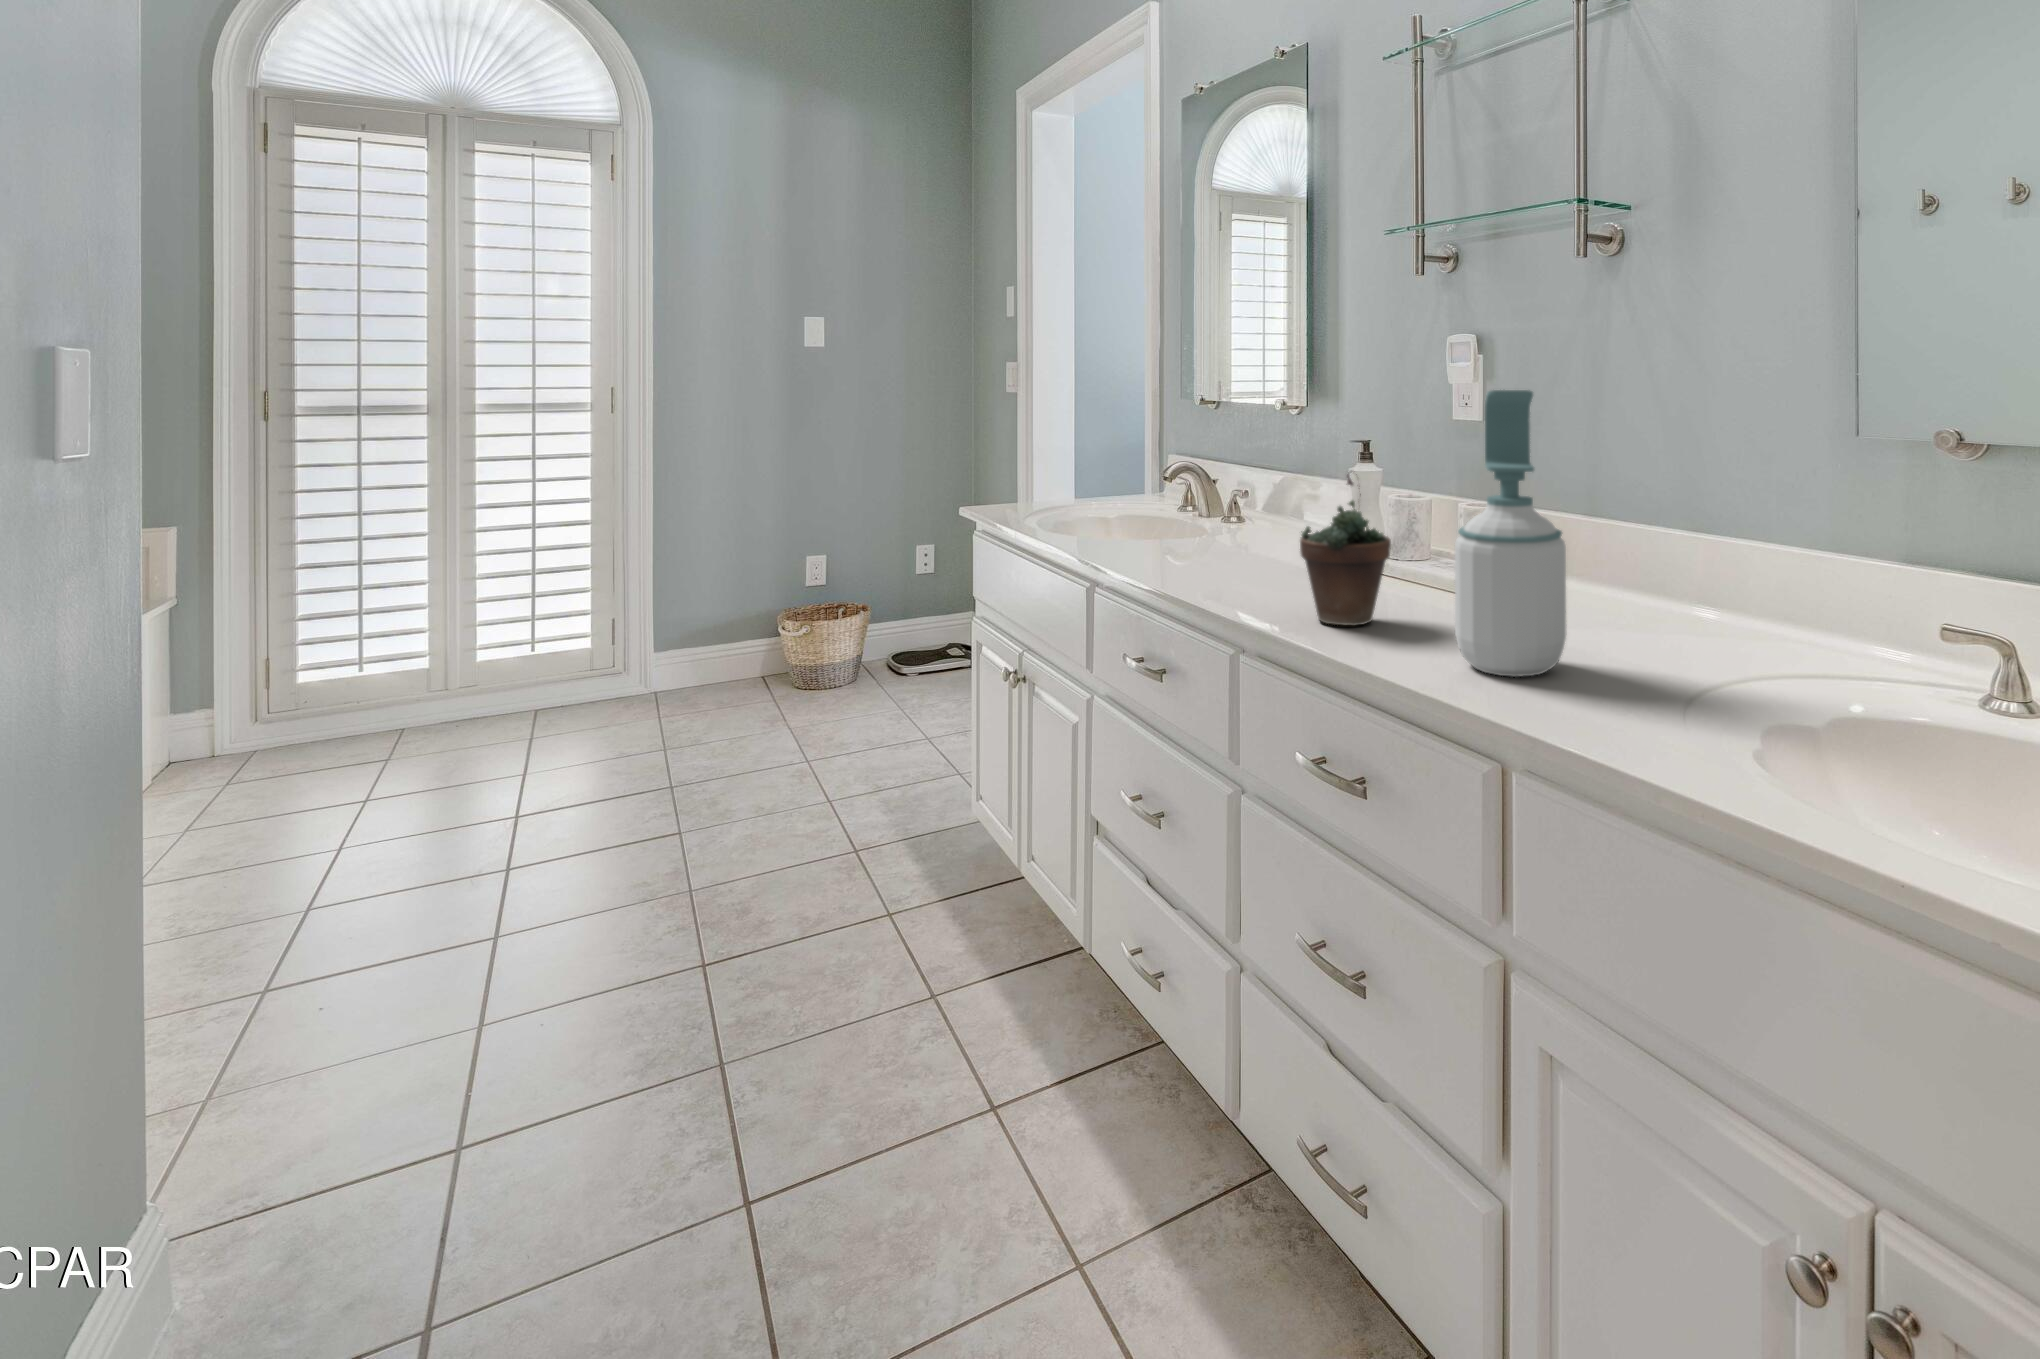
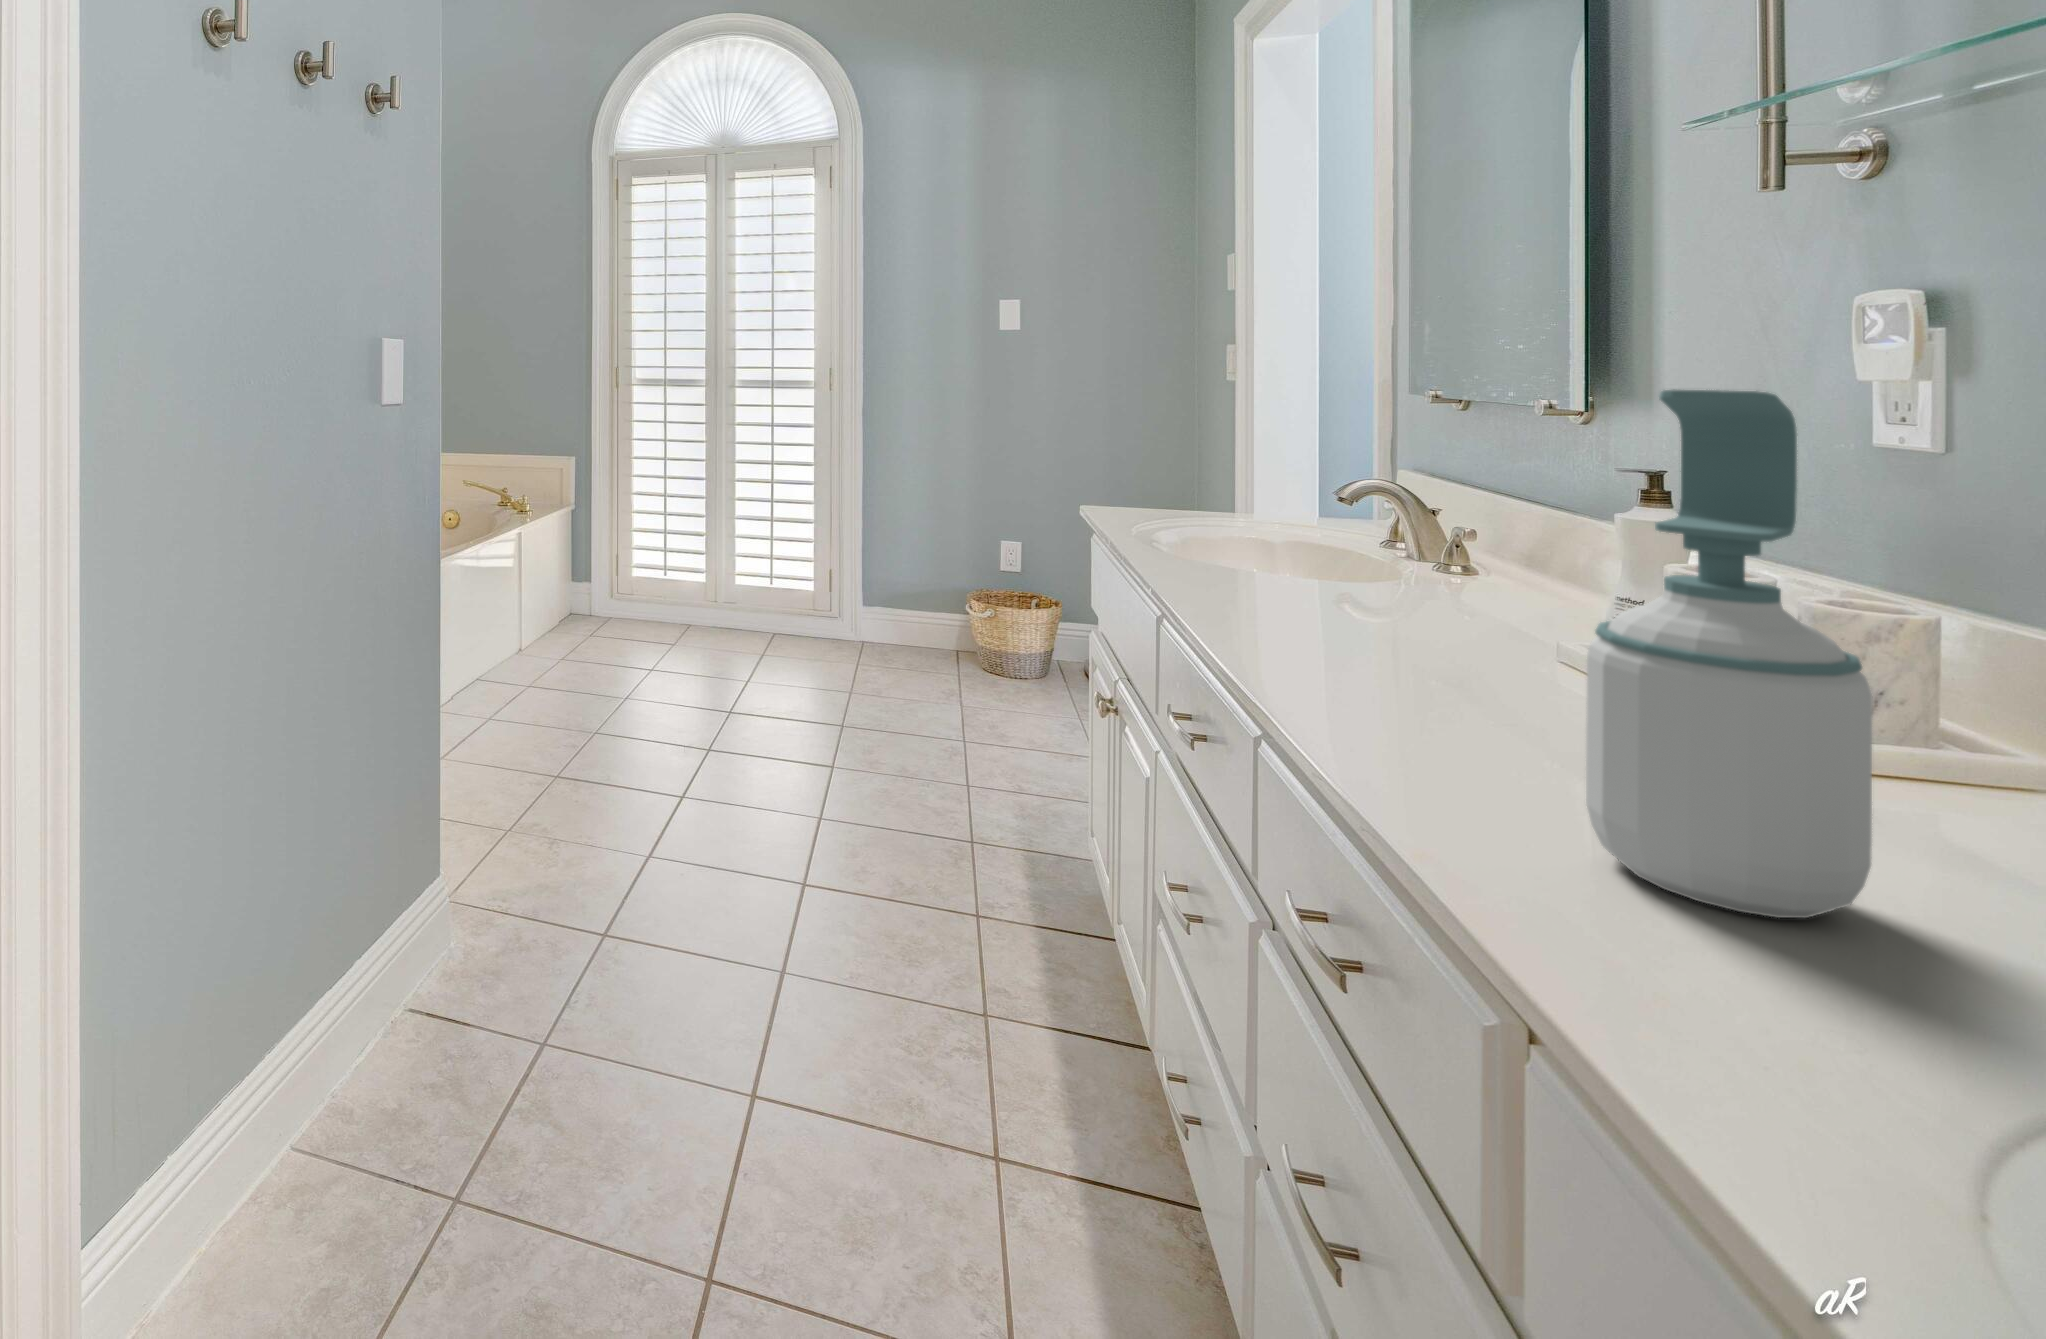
succulent plant: present [1300,471,1391,625] -> none [1376,507,1555,747]

